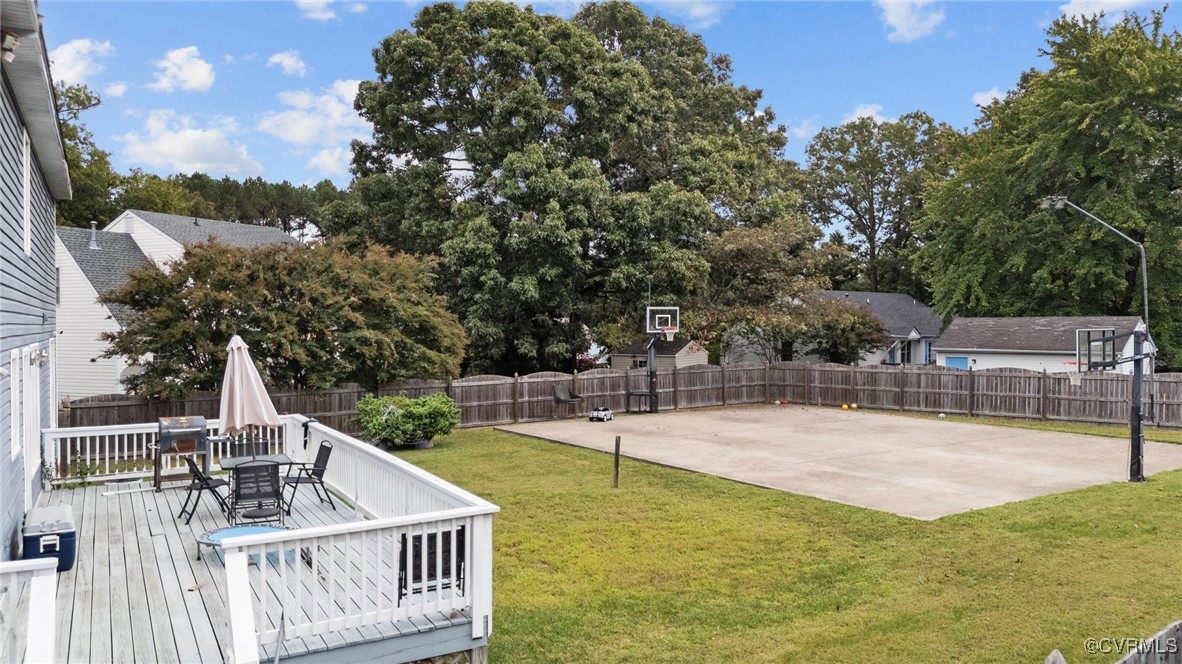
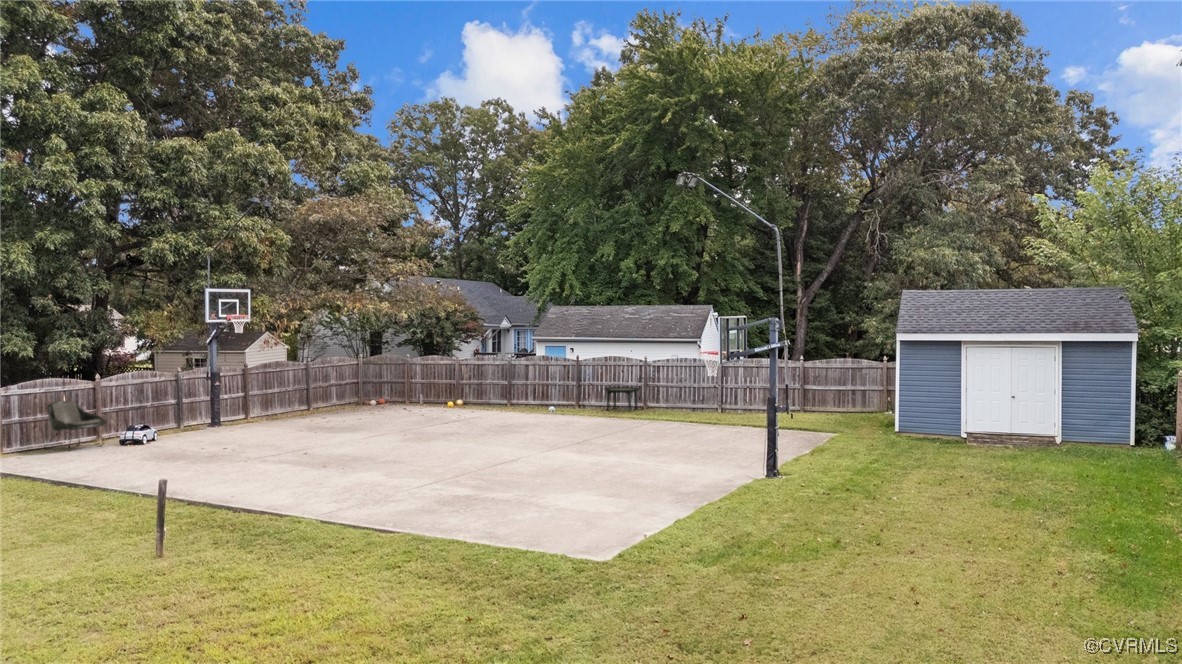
round table: present [626,391,660,414] -> present [604,387,640,411]

